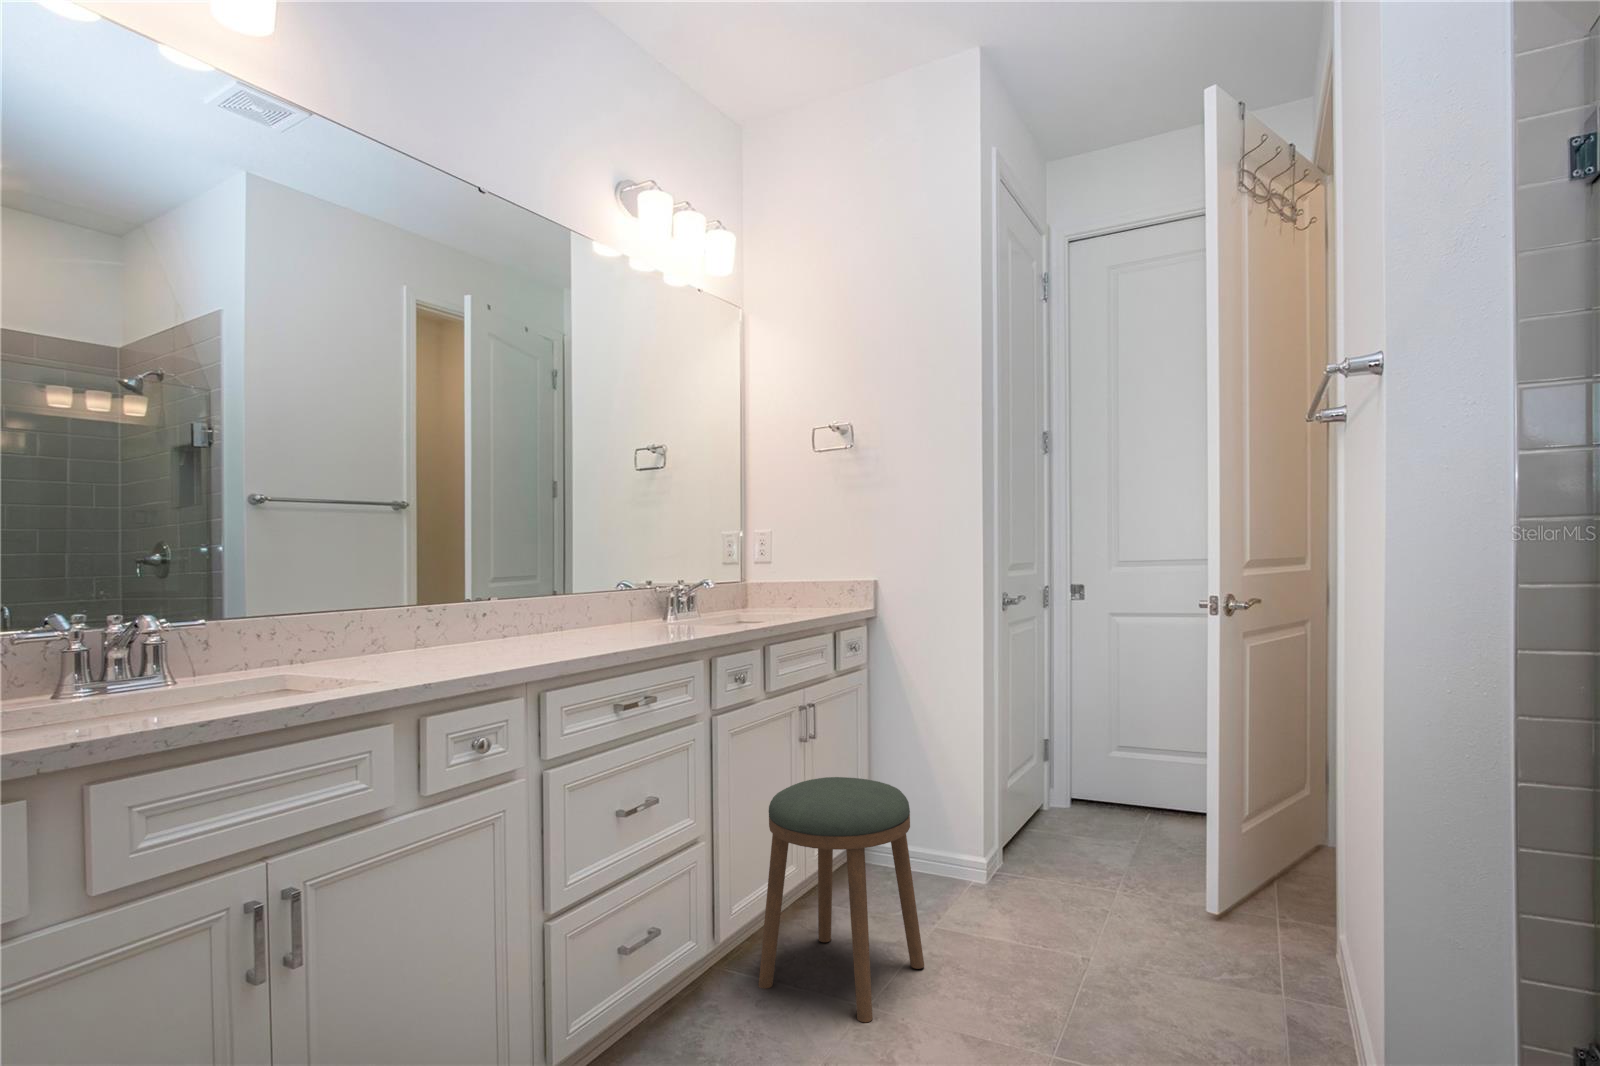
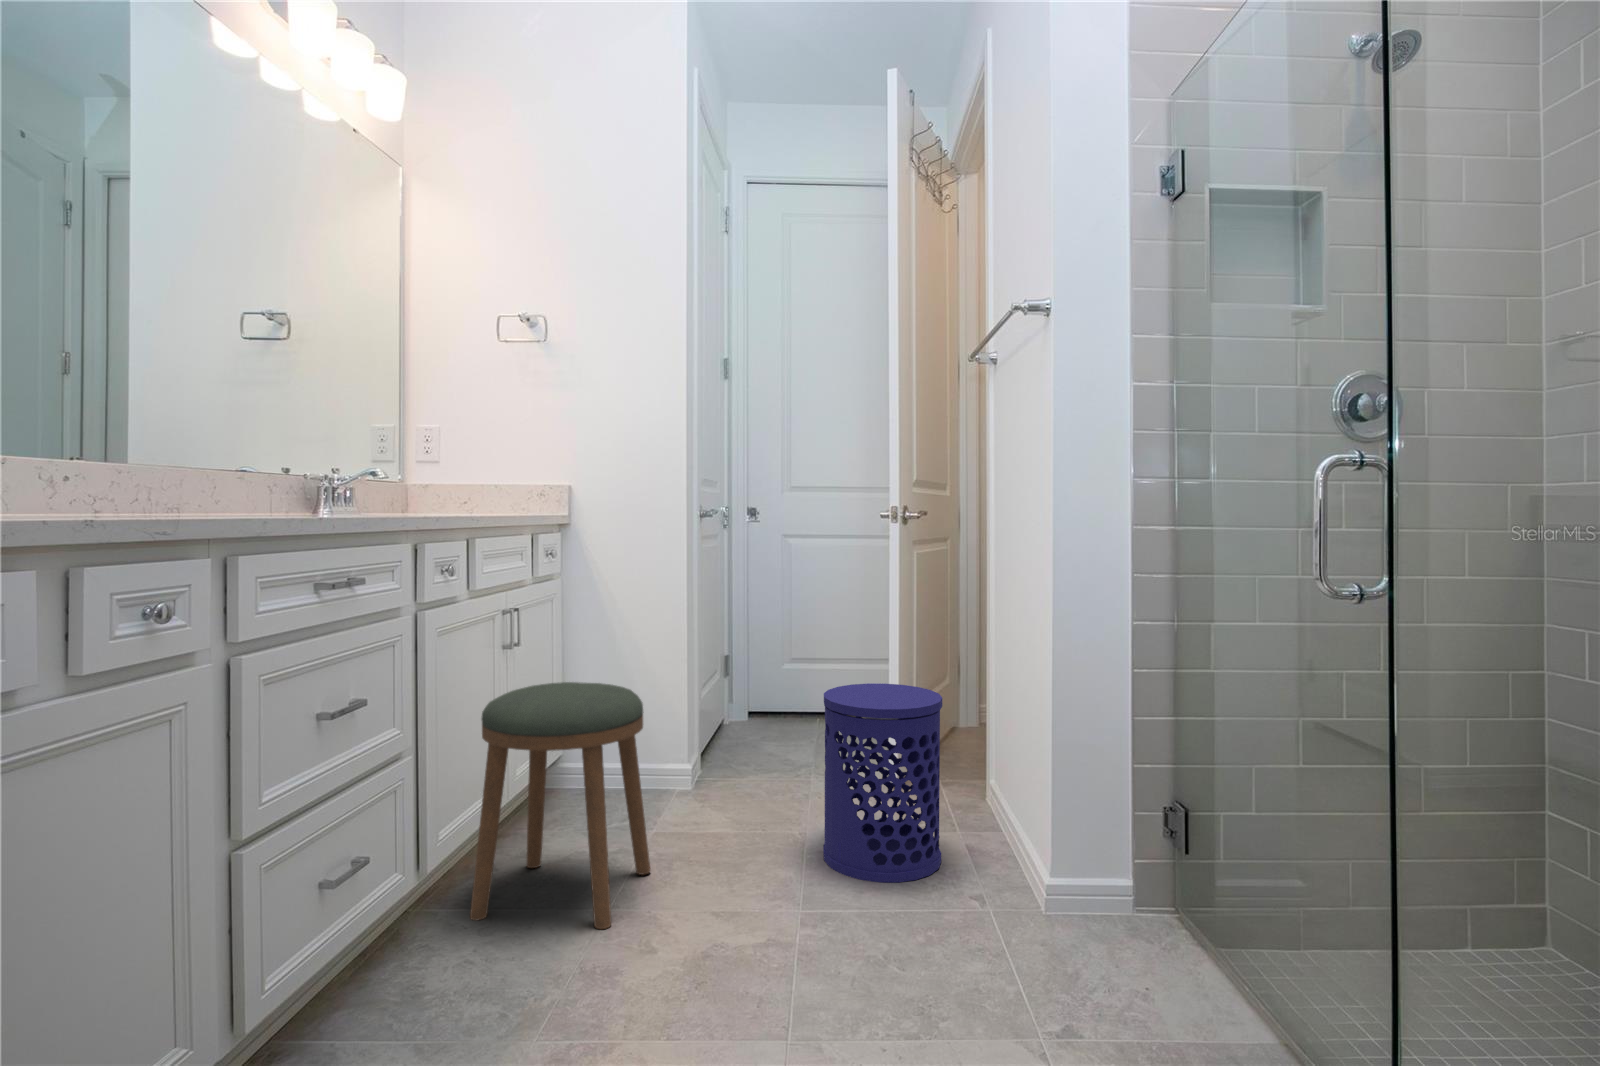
waste bin: none [1098,801,1240,1033] -> present [823,683,942,882]

